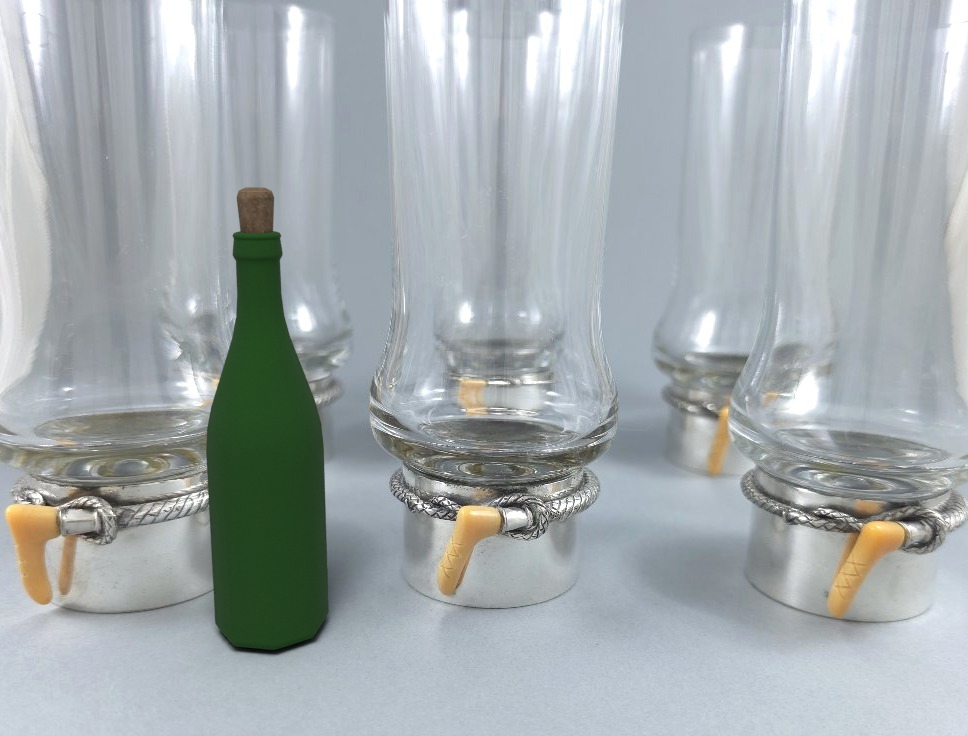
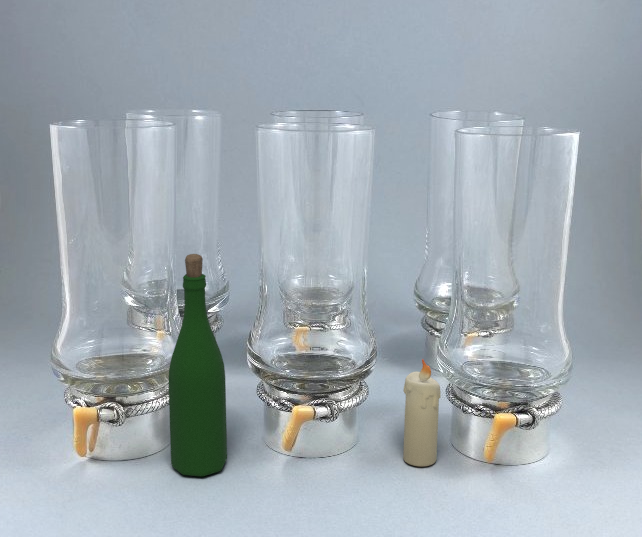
candle: none [671,416,749,632] -> present [403,359,441,466]

